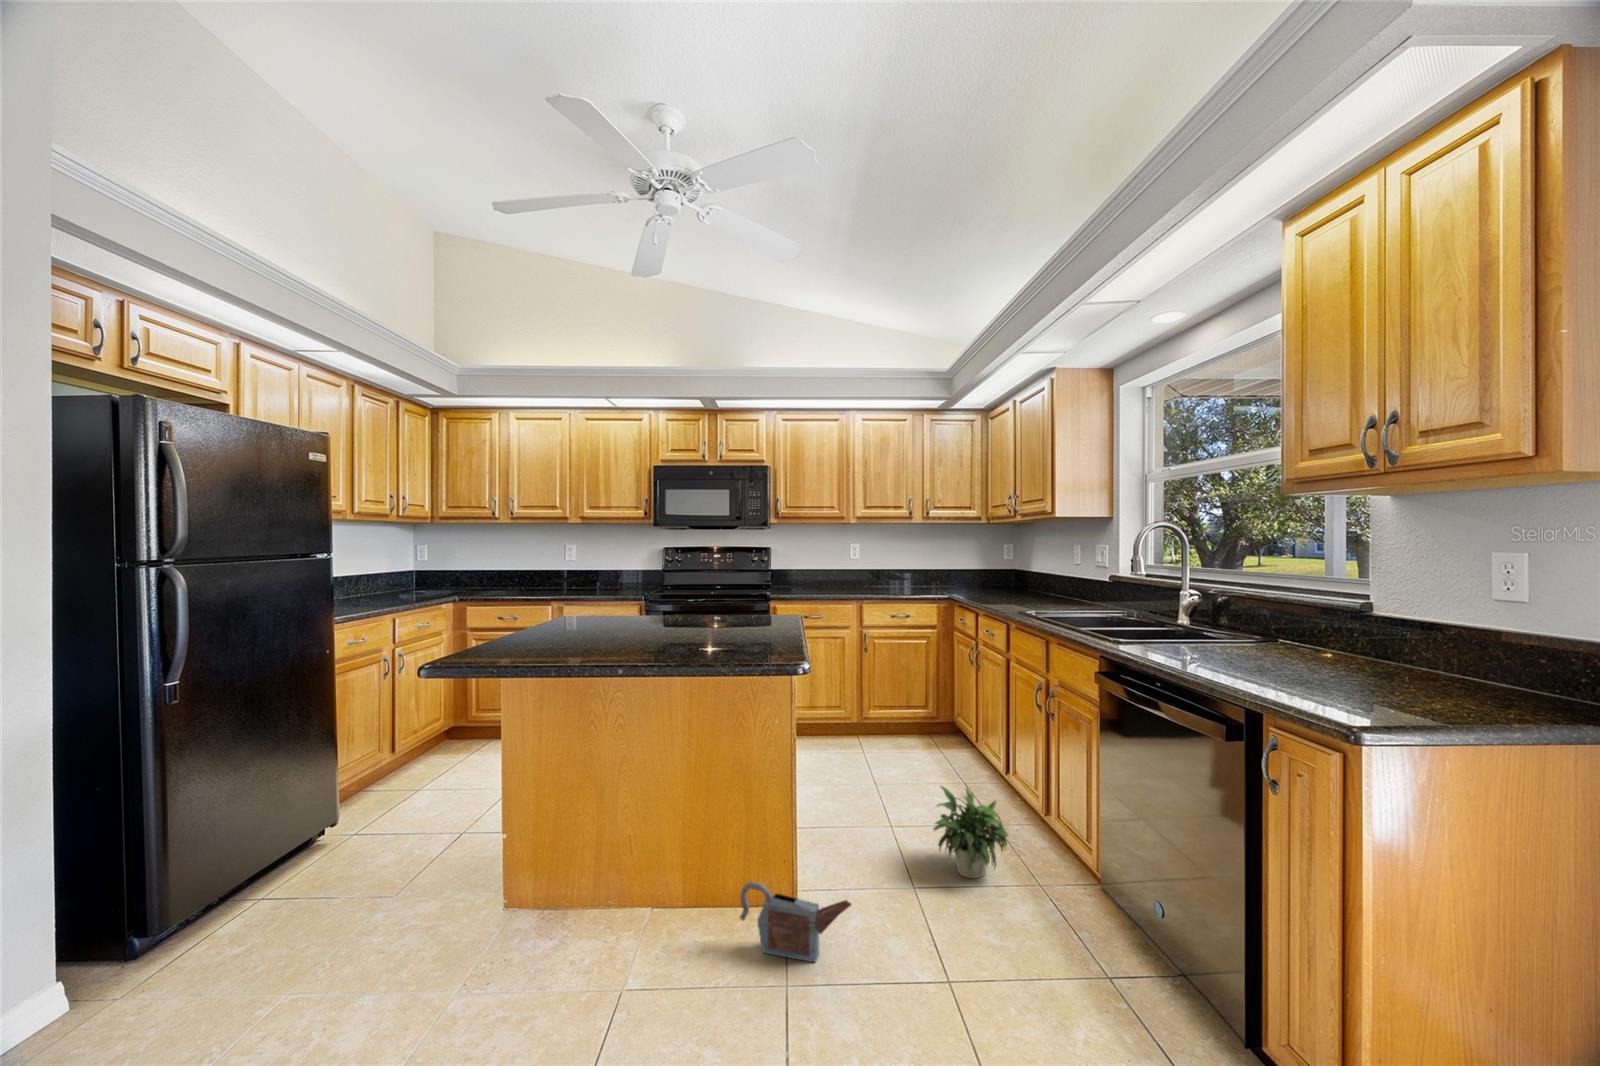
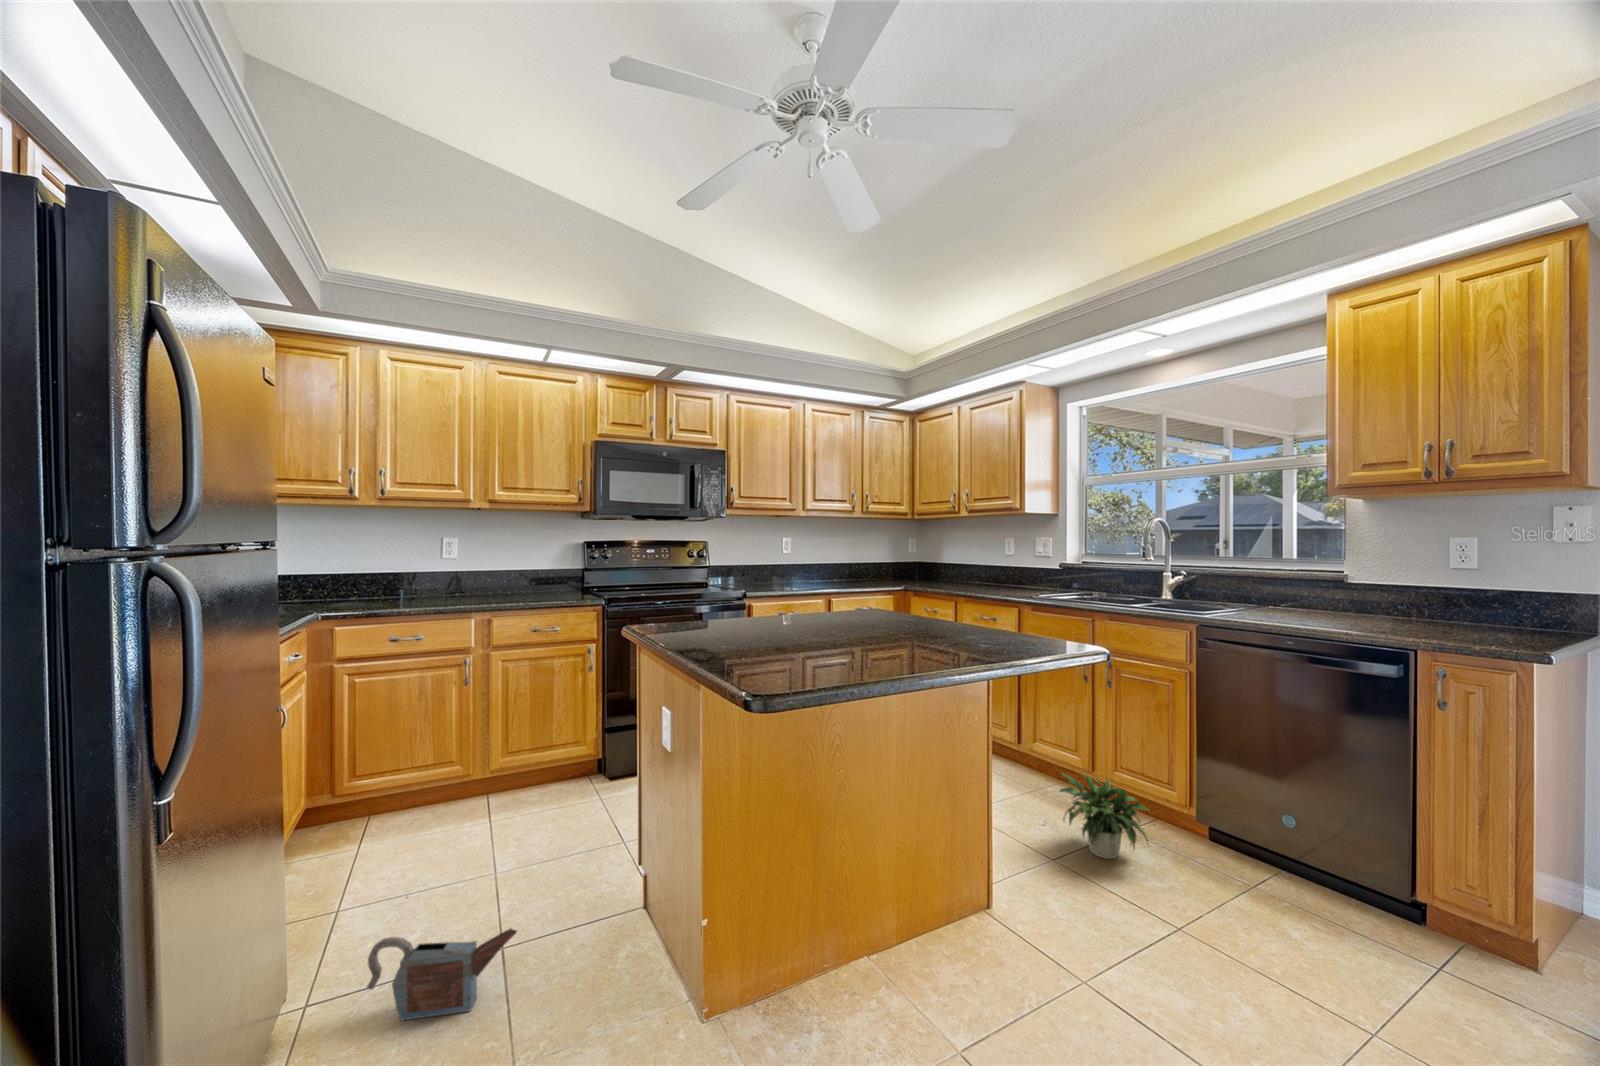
watering can: present [740,881,851,962] -> present [366,929,517,1020]

